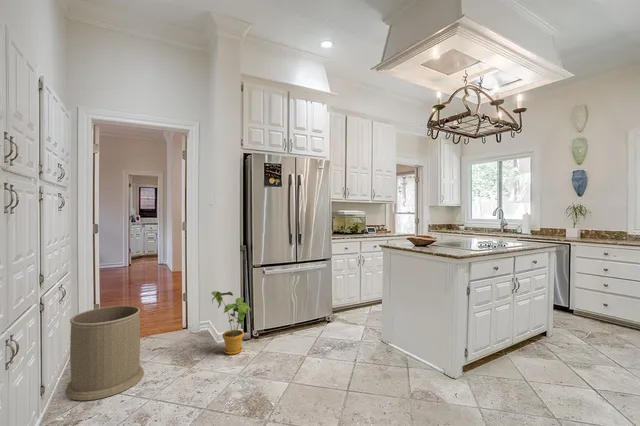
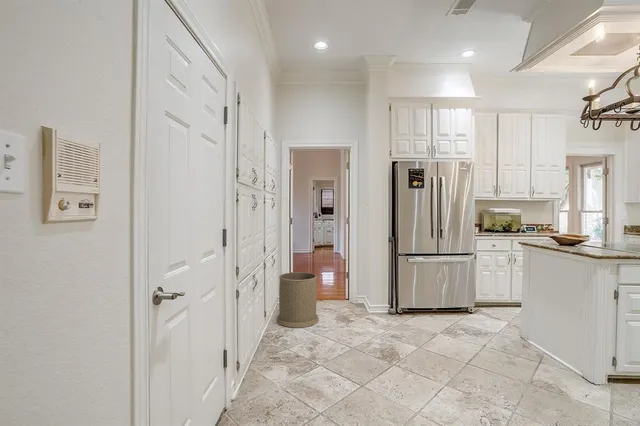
house plant: present [211,291,251,355] -> none [363,270,394,321]

